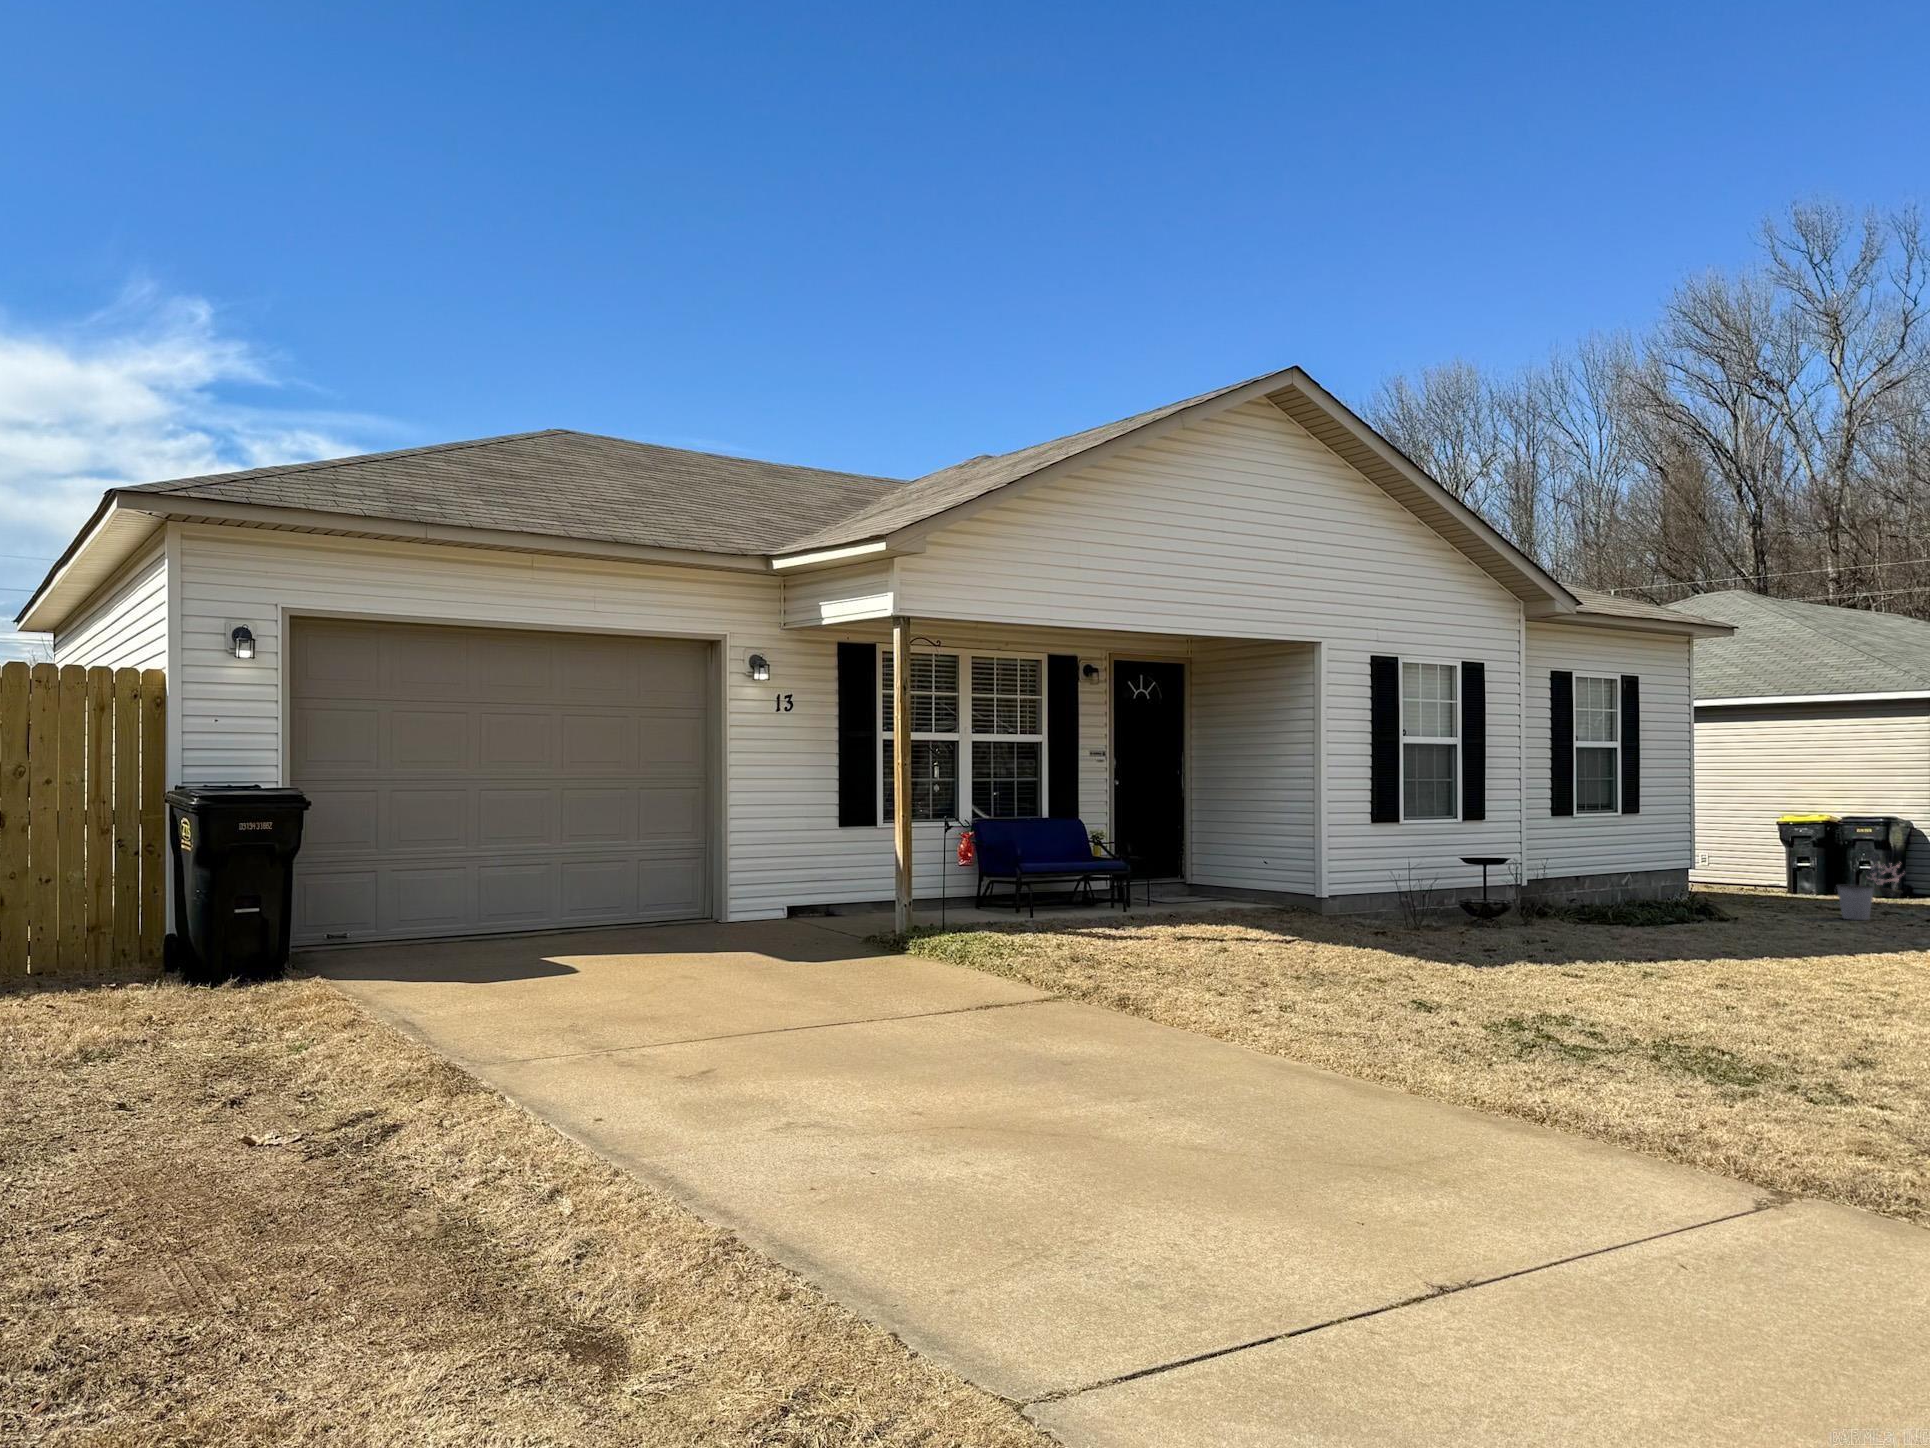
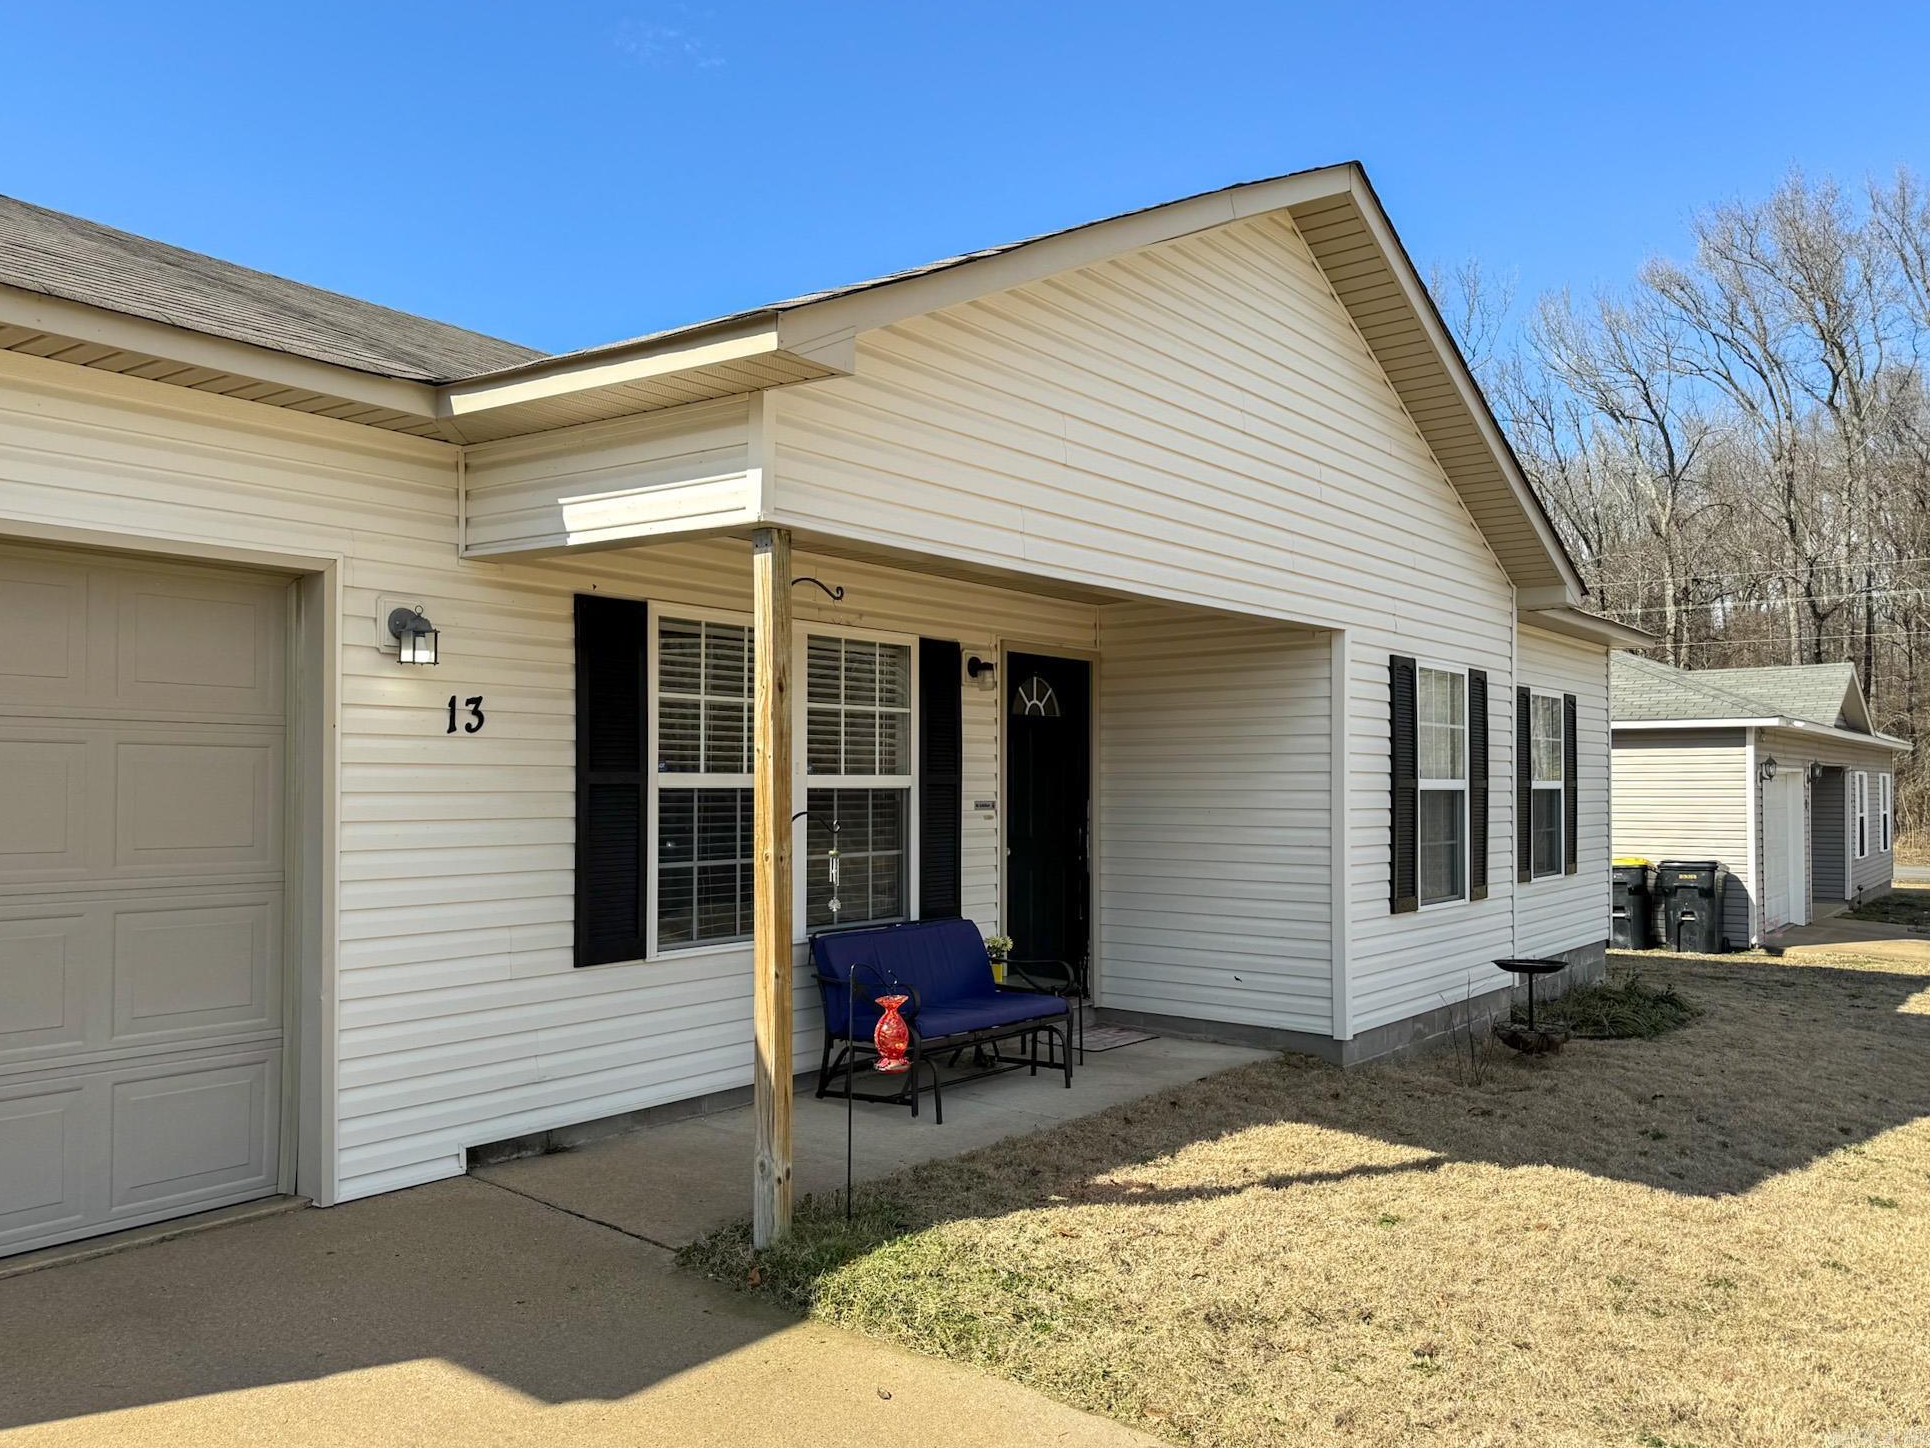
bucket: present [1837,885,1874,920] -> none [1829,961,1880,1007]

